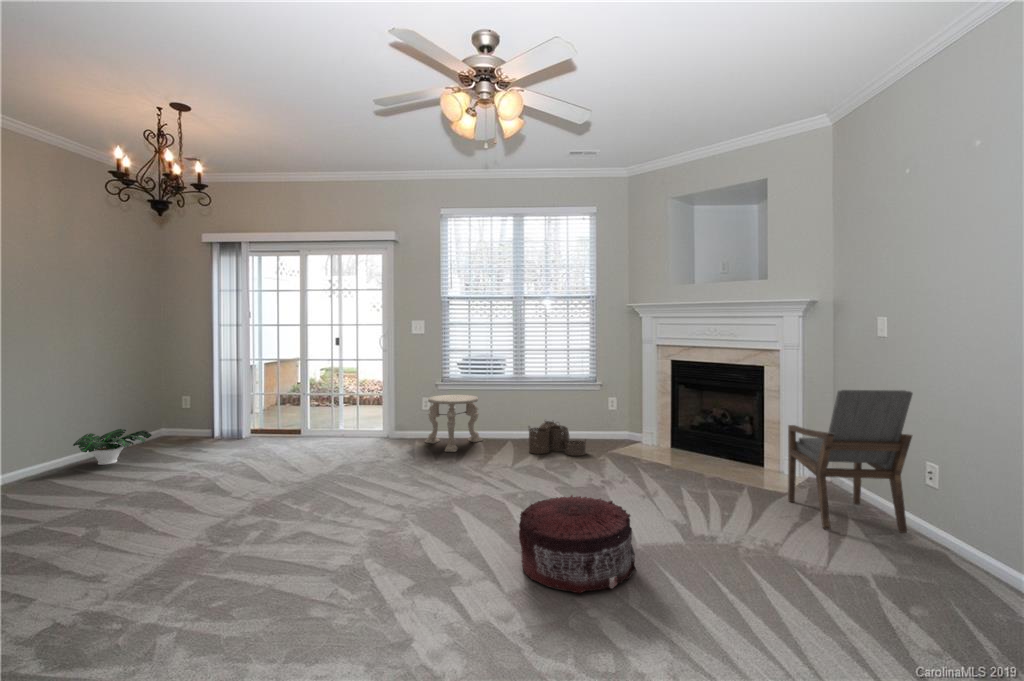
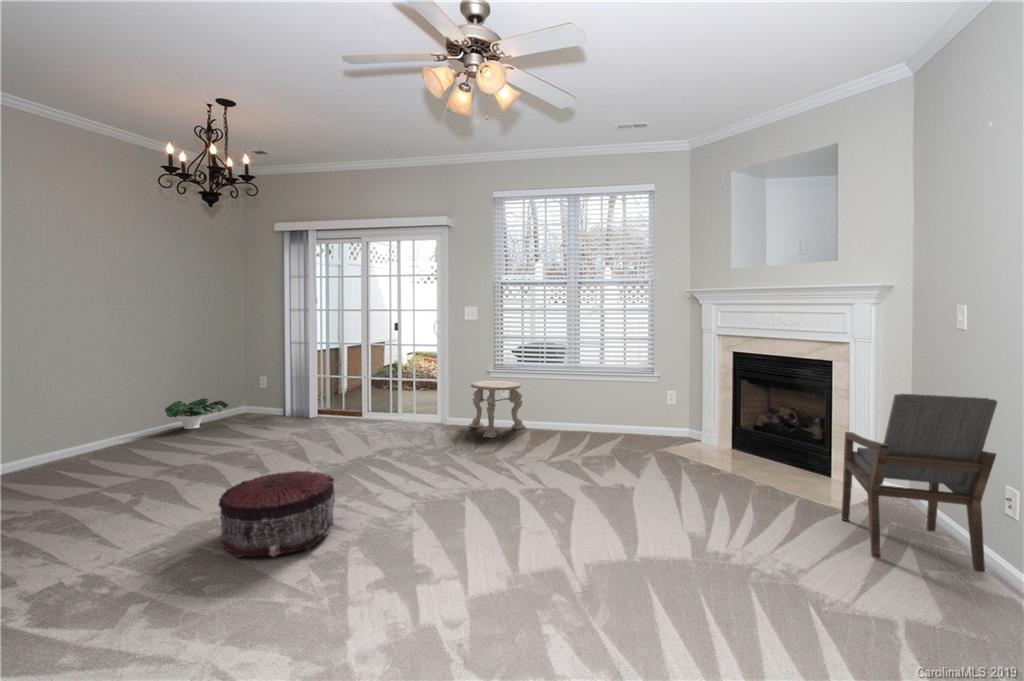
woven basket: present [529,421,586,456] -> none [568,410,628,450]
pouf: present [519,495,636,593] -> present [219,470,335,557]

